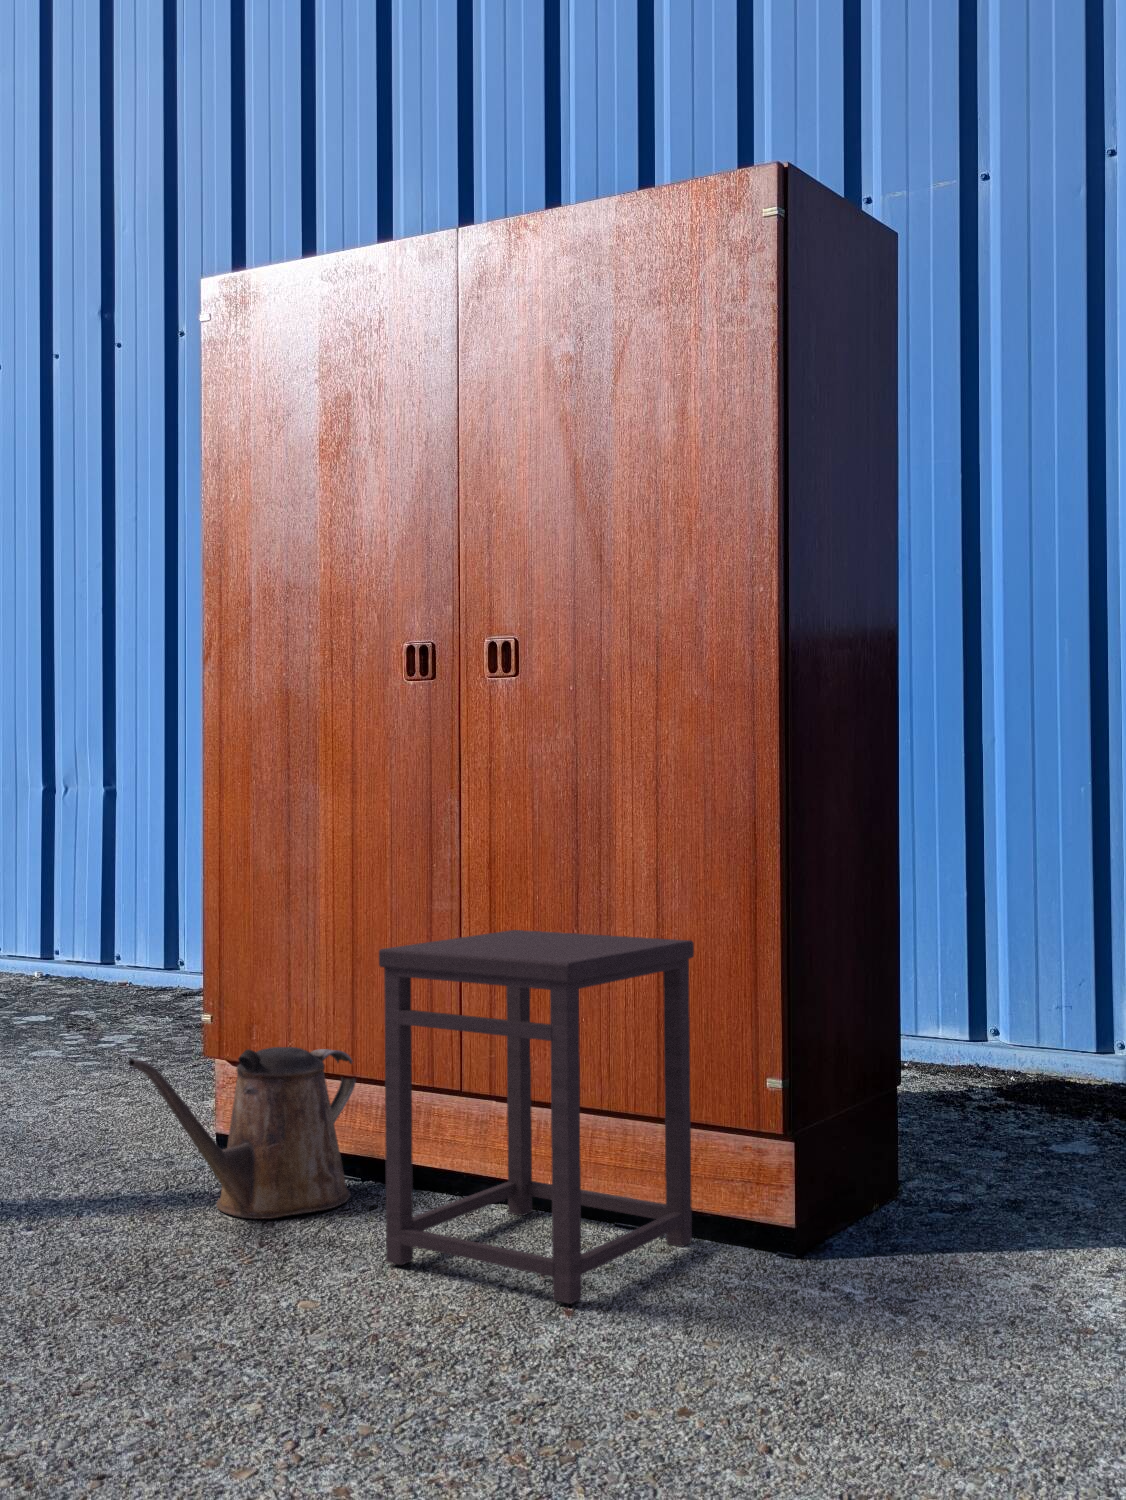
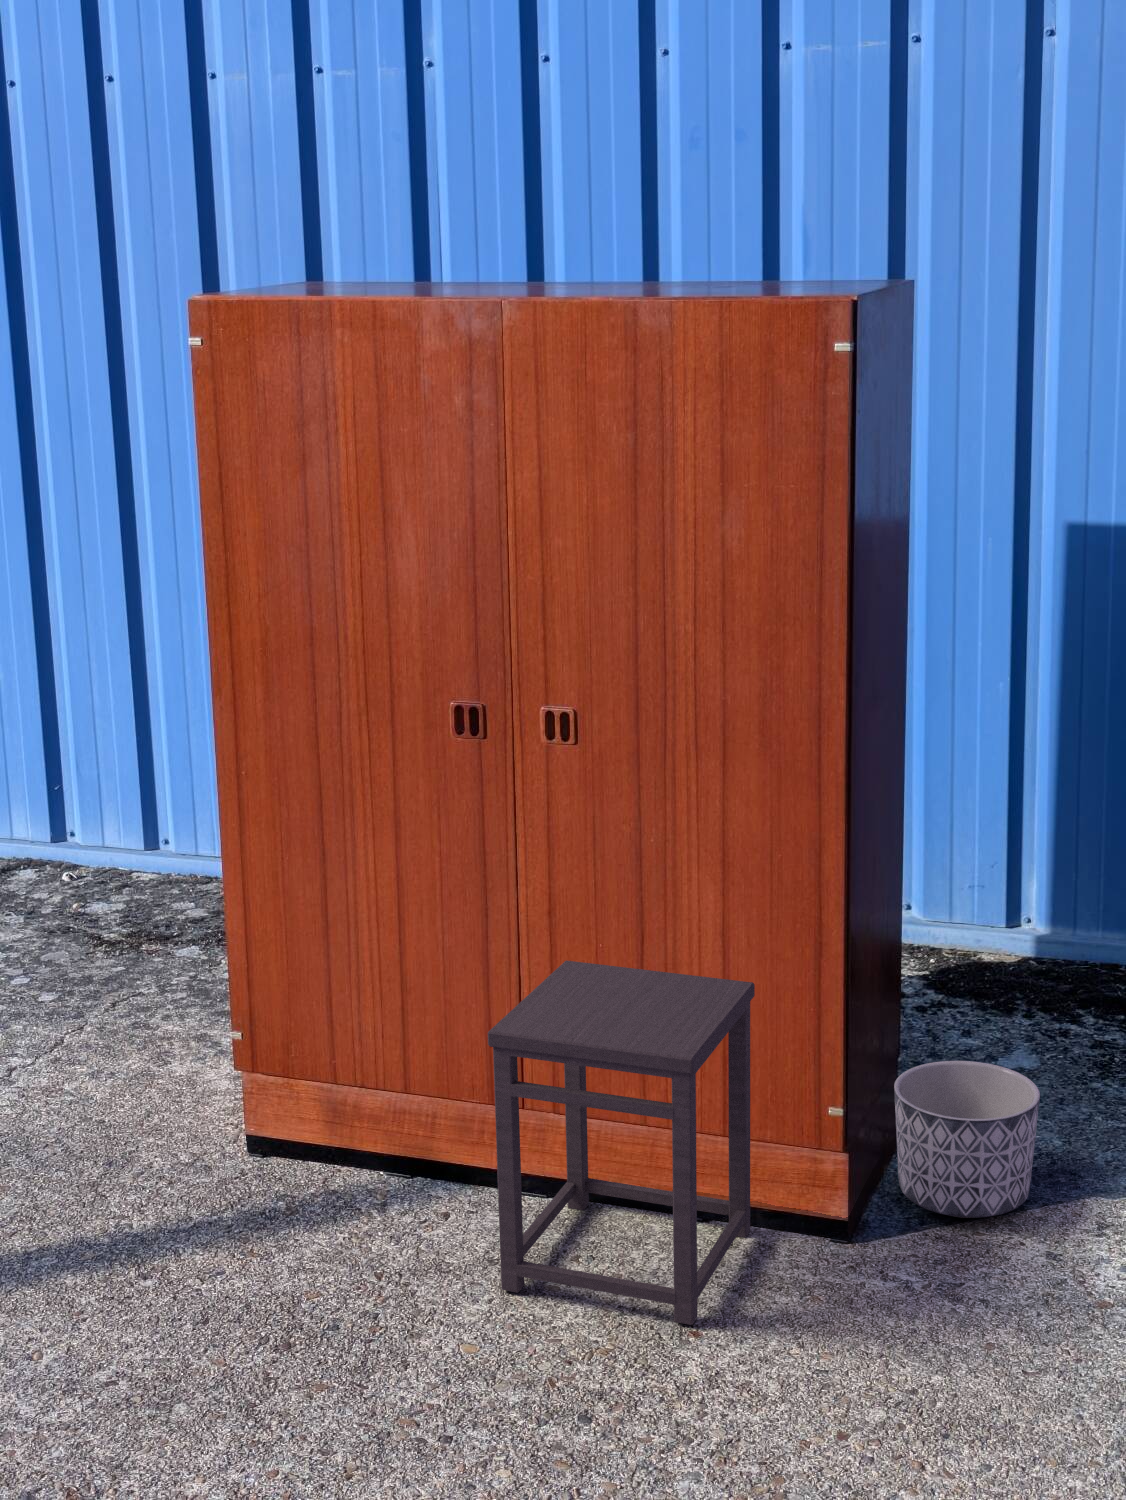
watering can: present [128,1047,356,1219] -> none [241,1063,410,1243]
planter: none [867,1081,1037,1250] -> present [894,1061,1040,1218]

